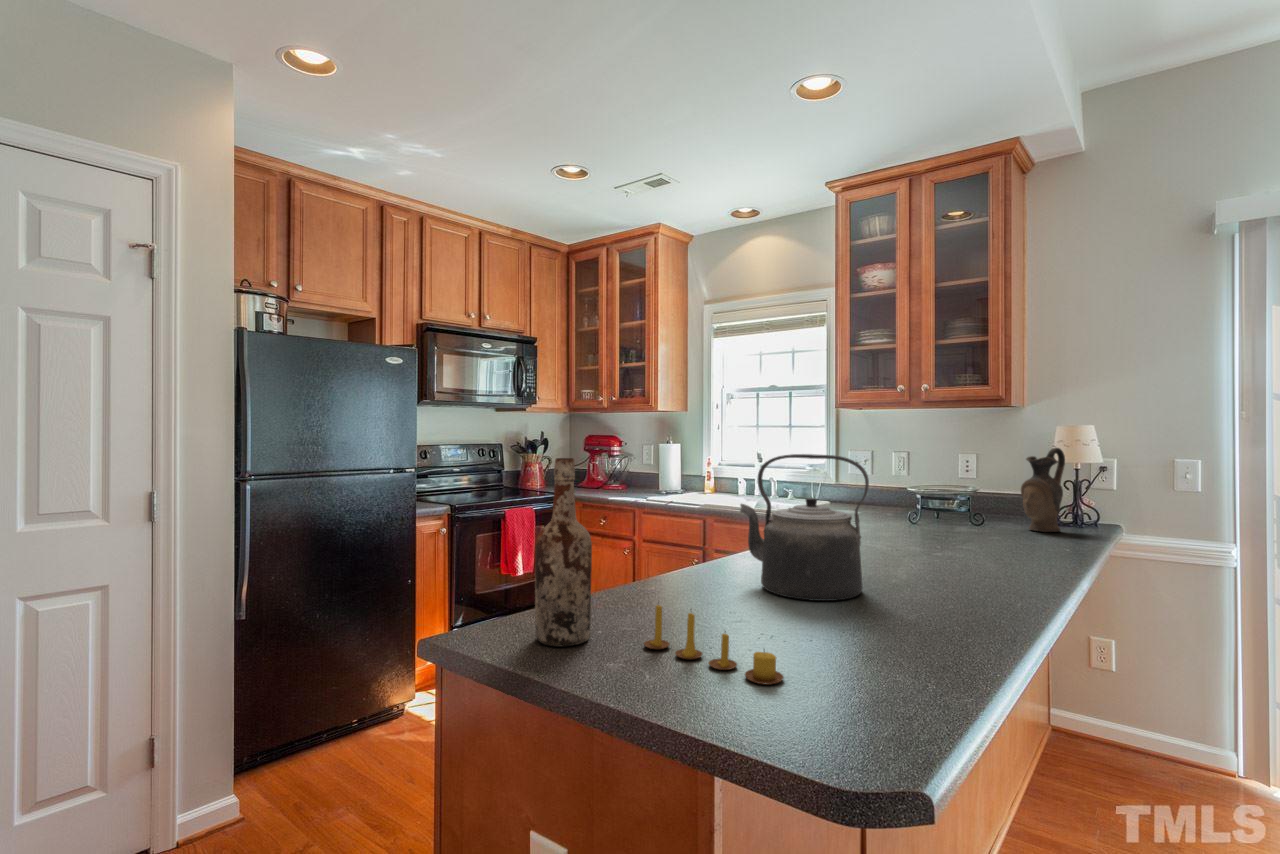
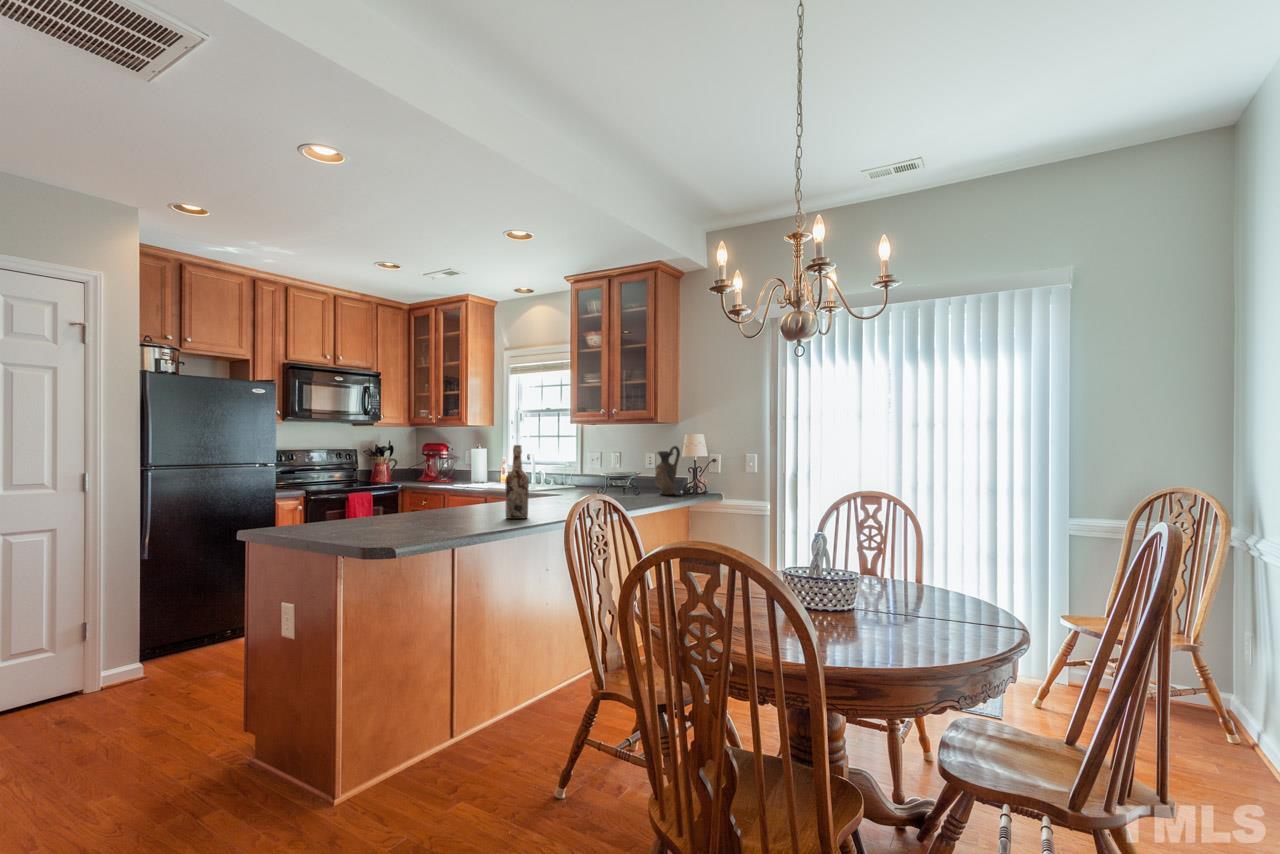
kettle: present [740,454,869,601] -> none [437,446,495,517]
wine bottle: present [535,458,592,647] -> present [505,445,529,519]
candle: present [644,605,783,685] -> none [349,508,397,534]

